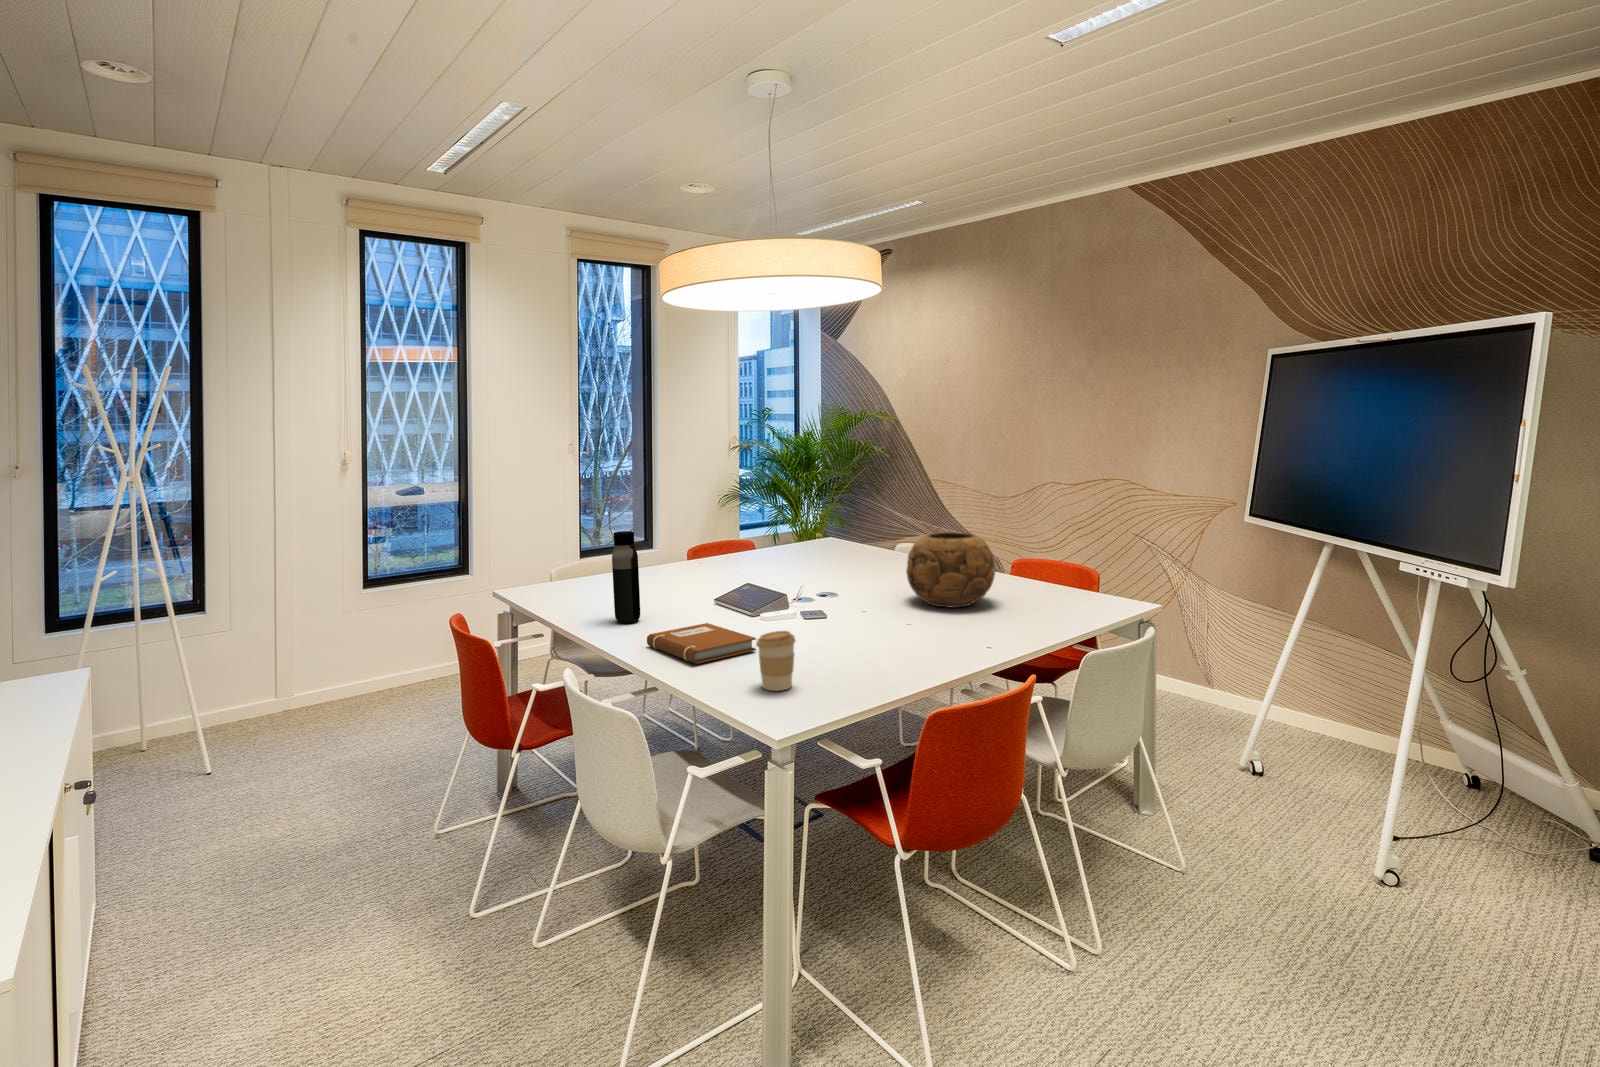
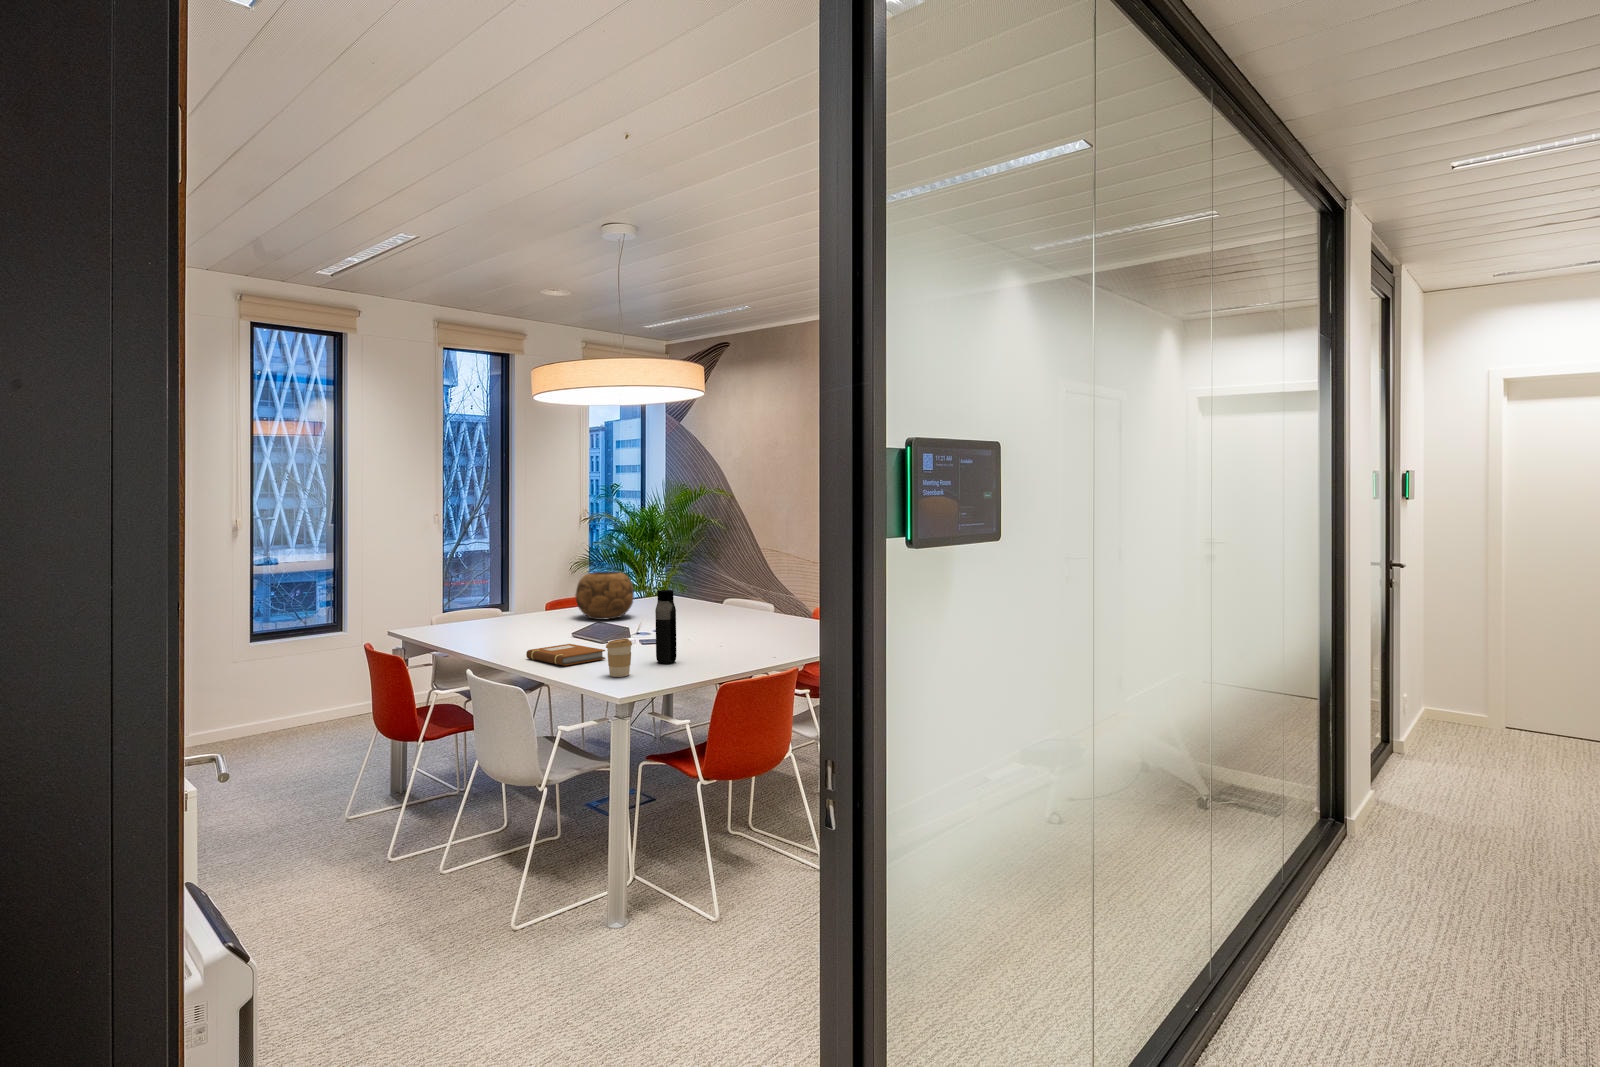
water bottle: present [612,531,640,624] -> present [655,590,676,664]
decorative bowl: present [906,532,995,608] -> present [575,572,634,620]

